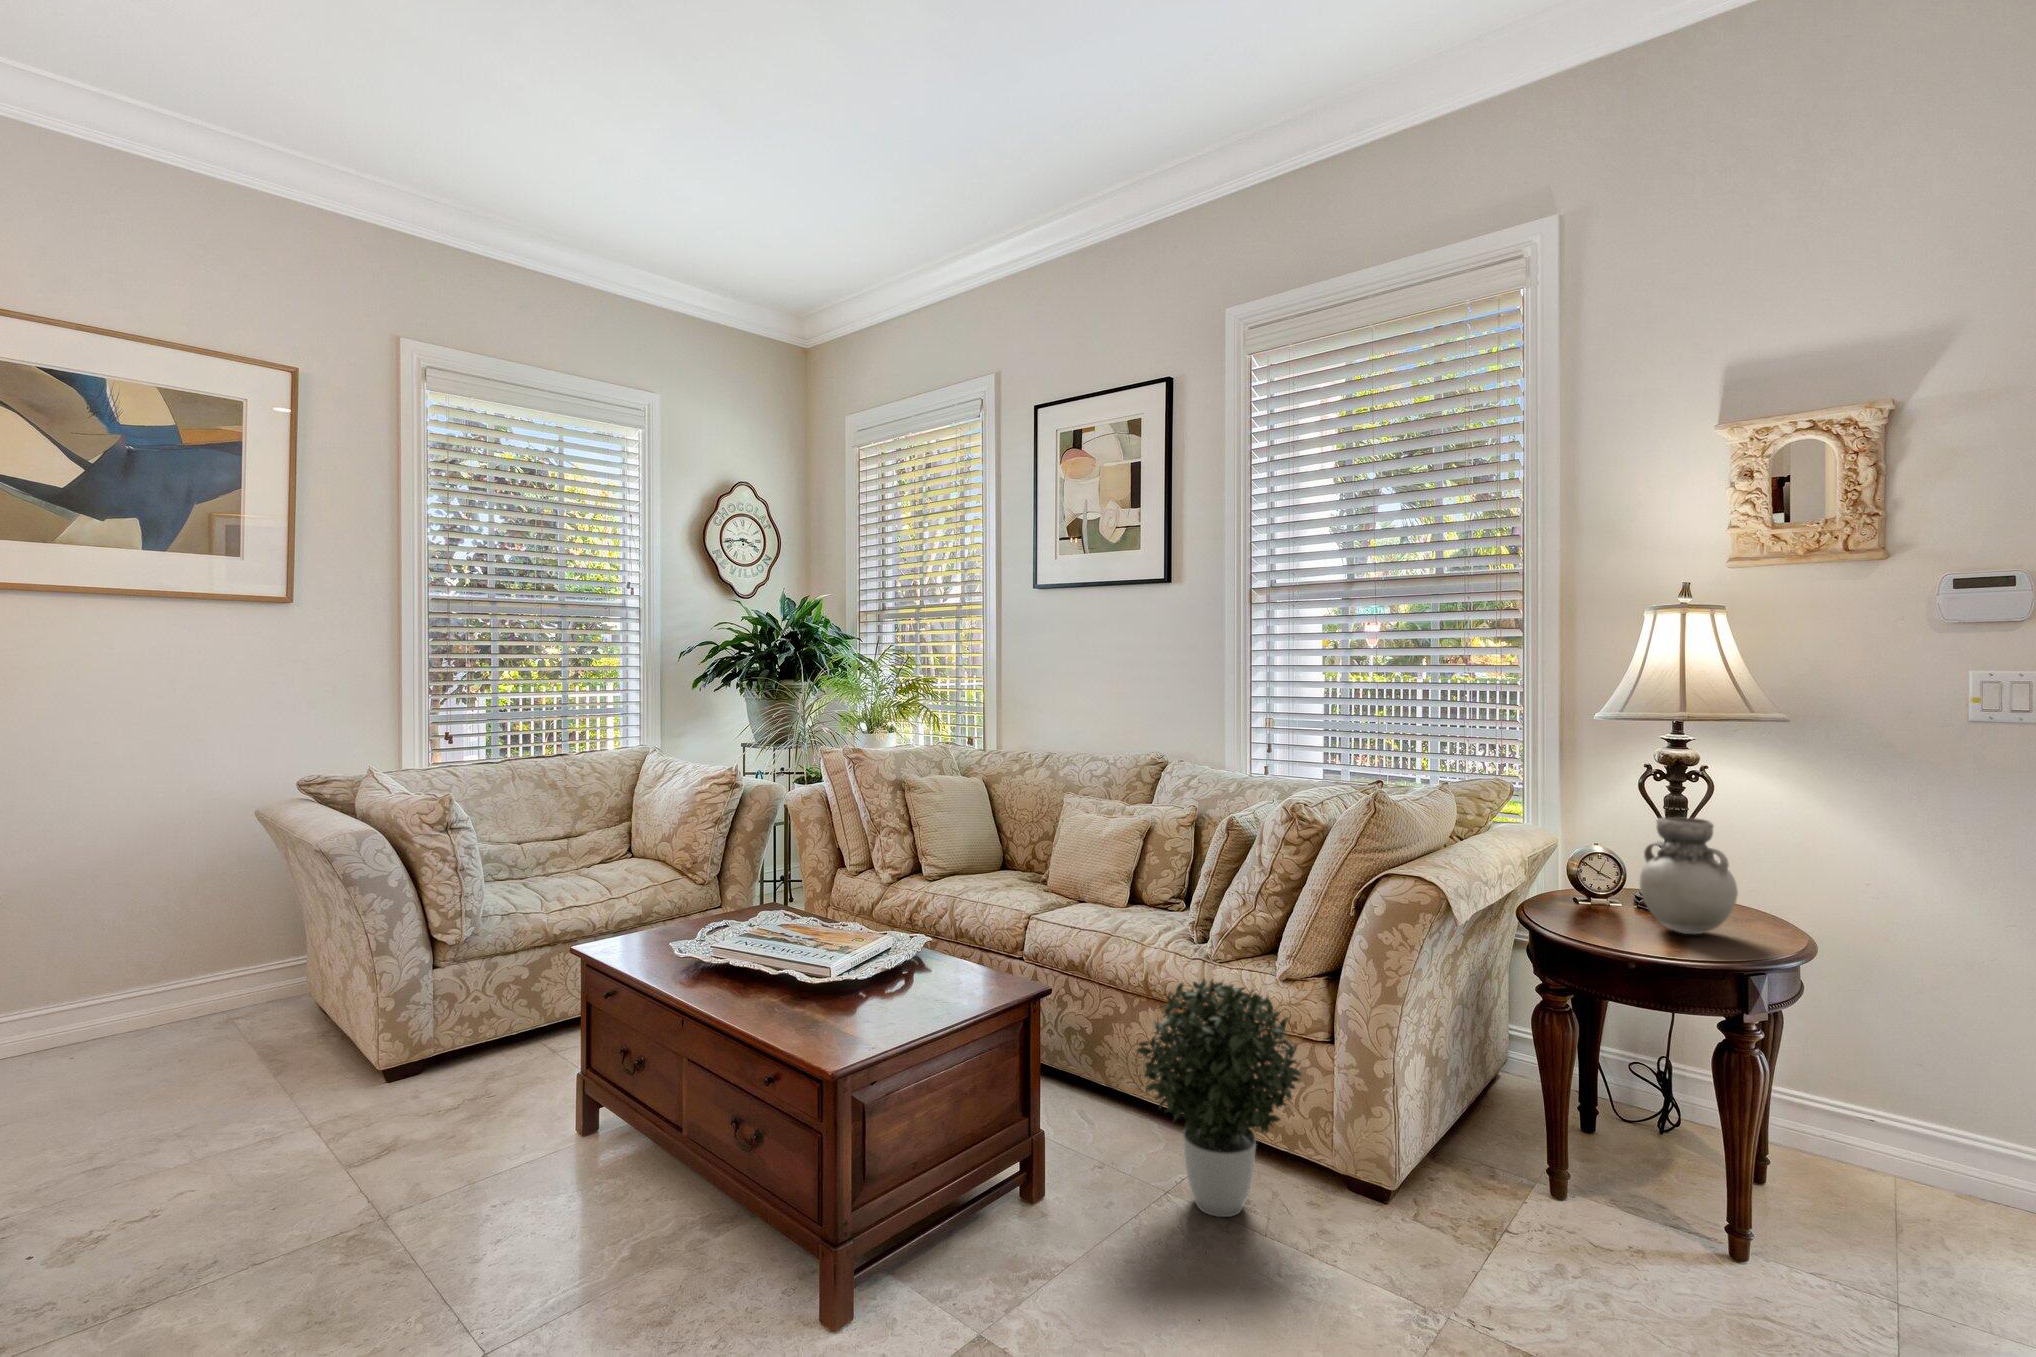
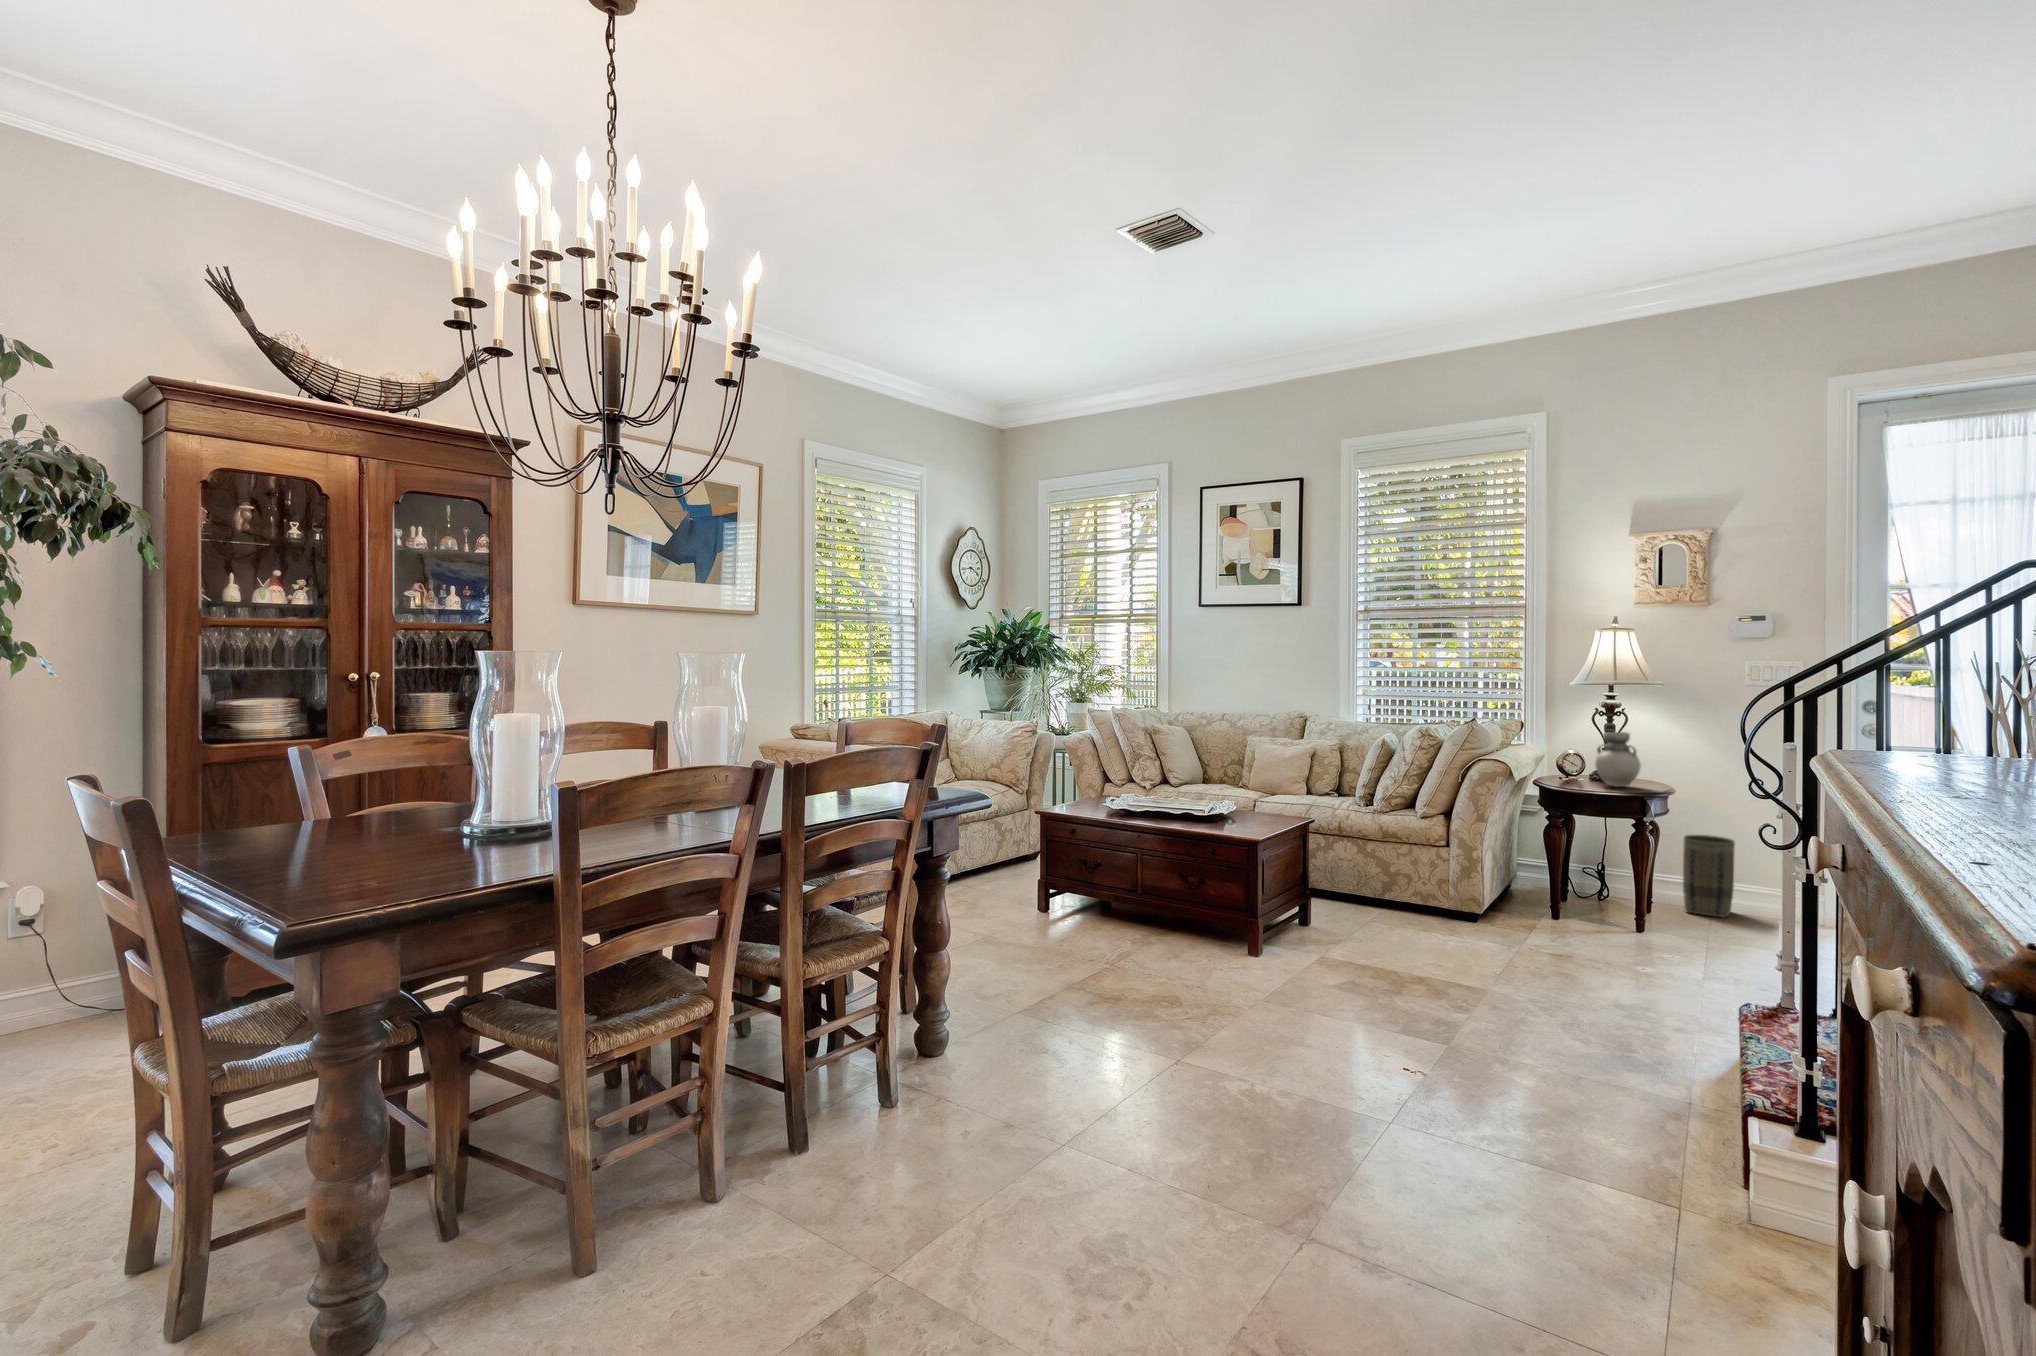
potted plant: present [1137,979,1301,1217] -> none [1359,814,1442,928]
basket: none [1835,1024,1950,1216] -> present [1683,835,1735,918]

